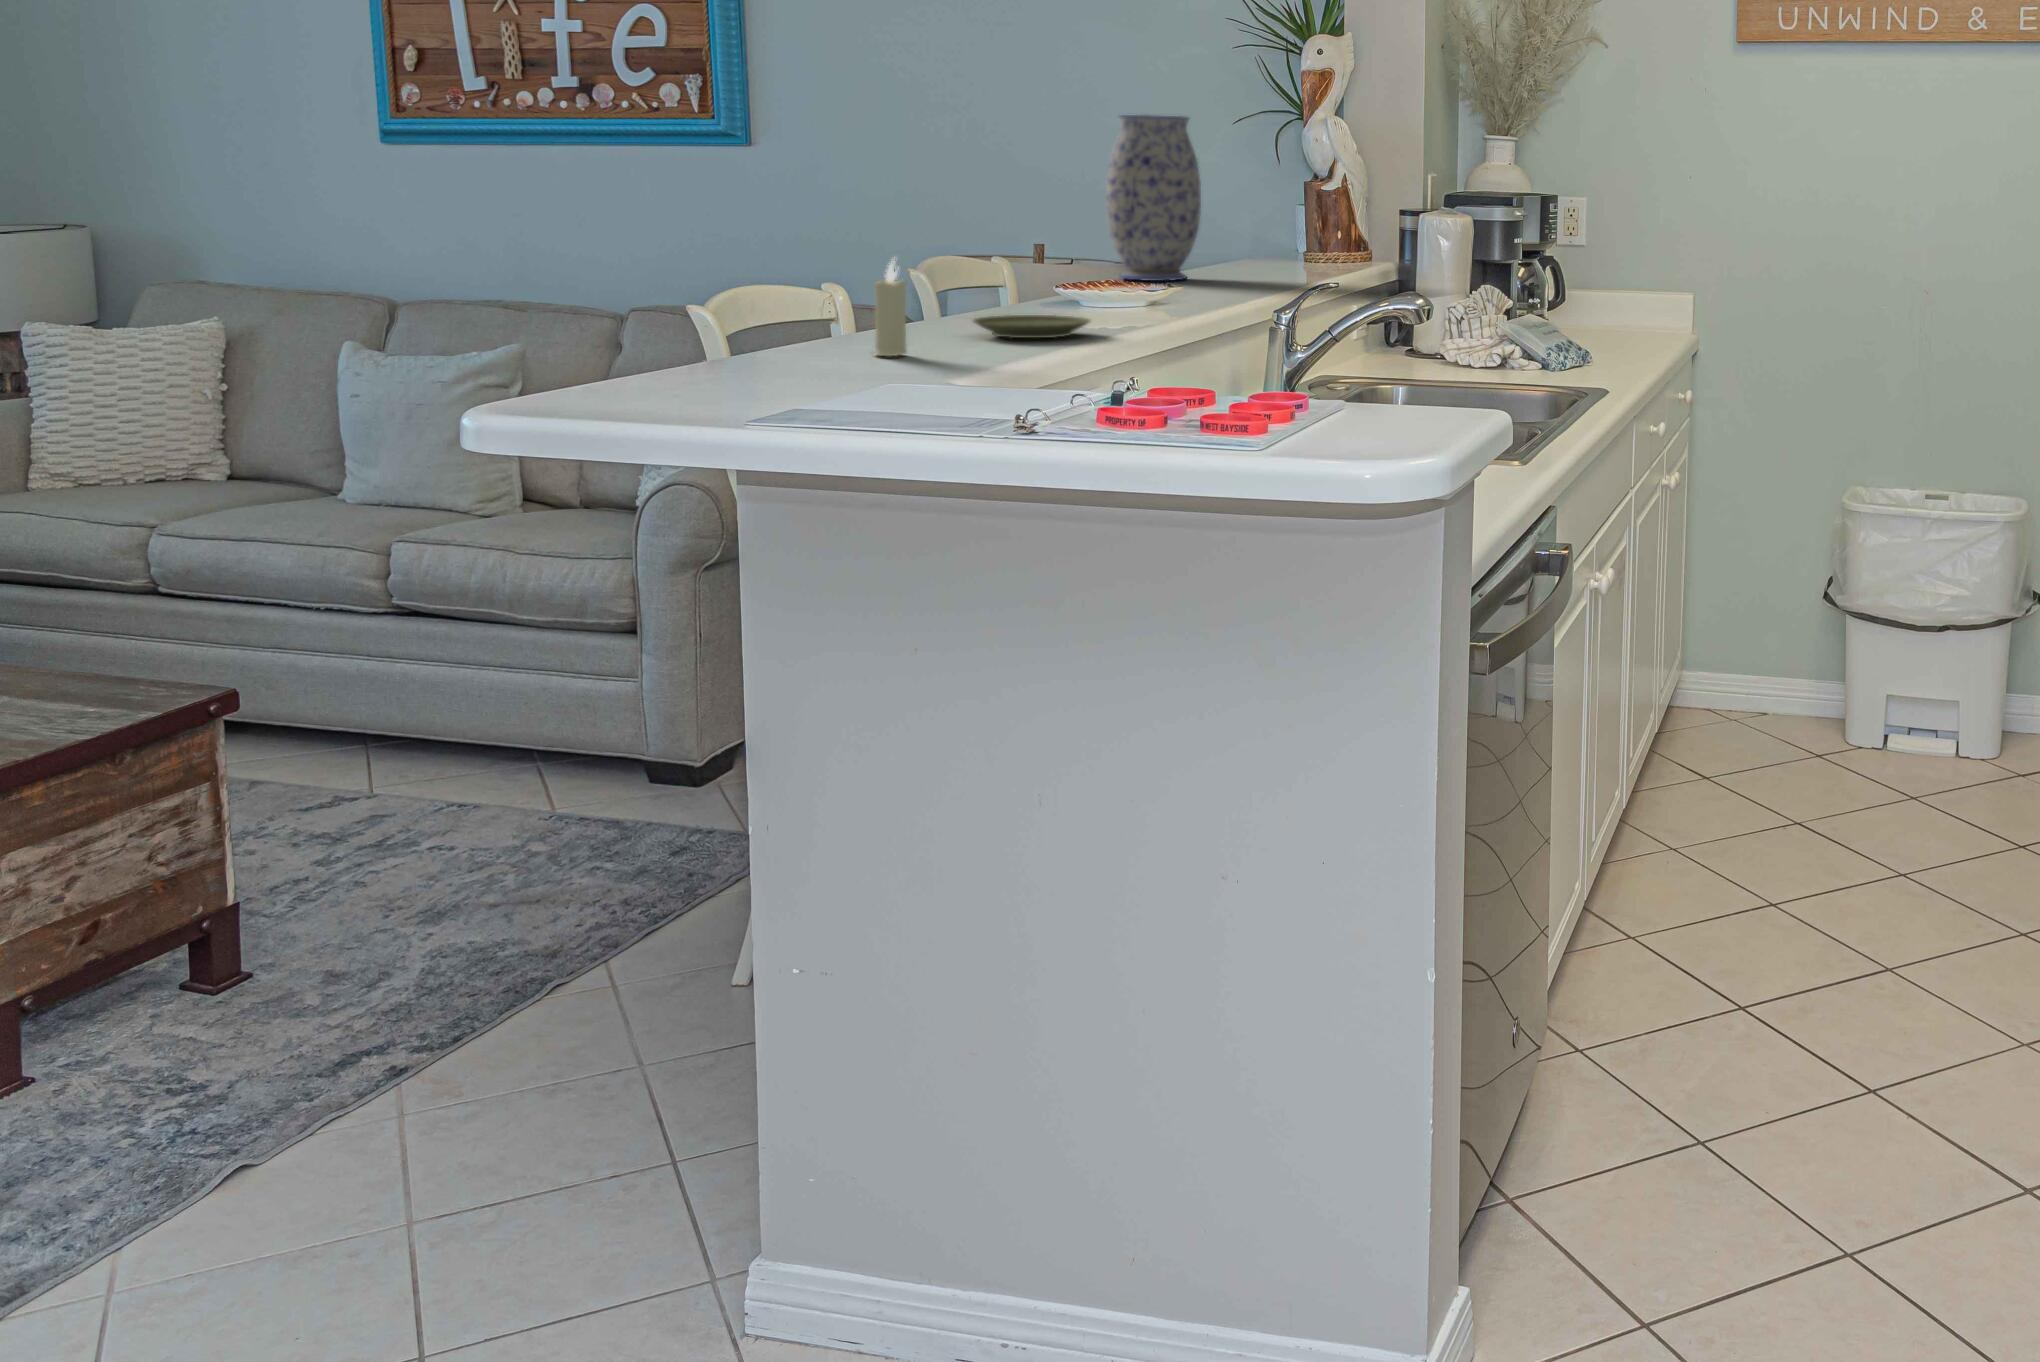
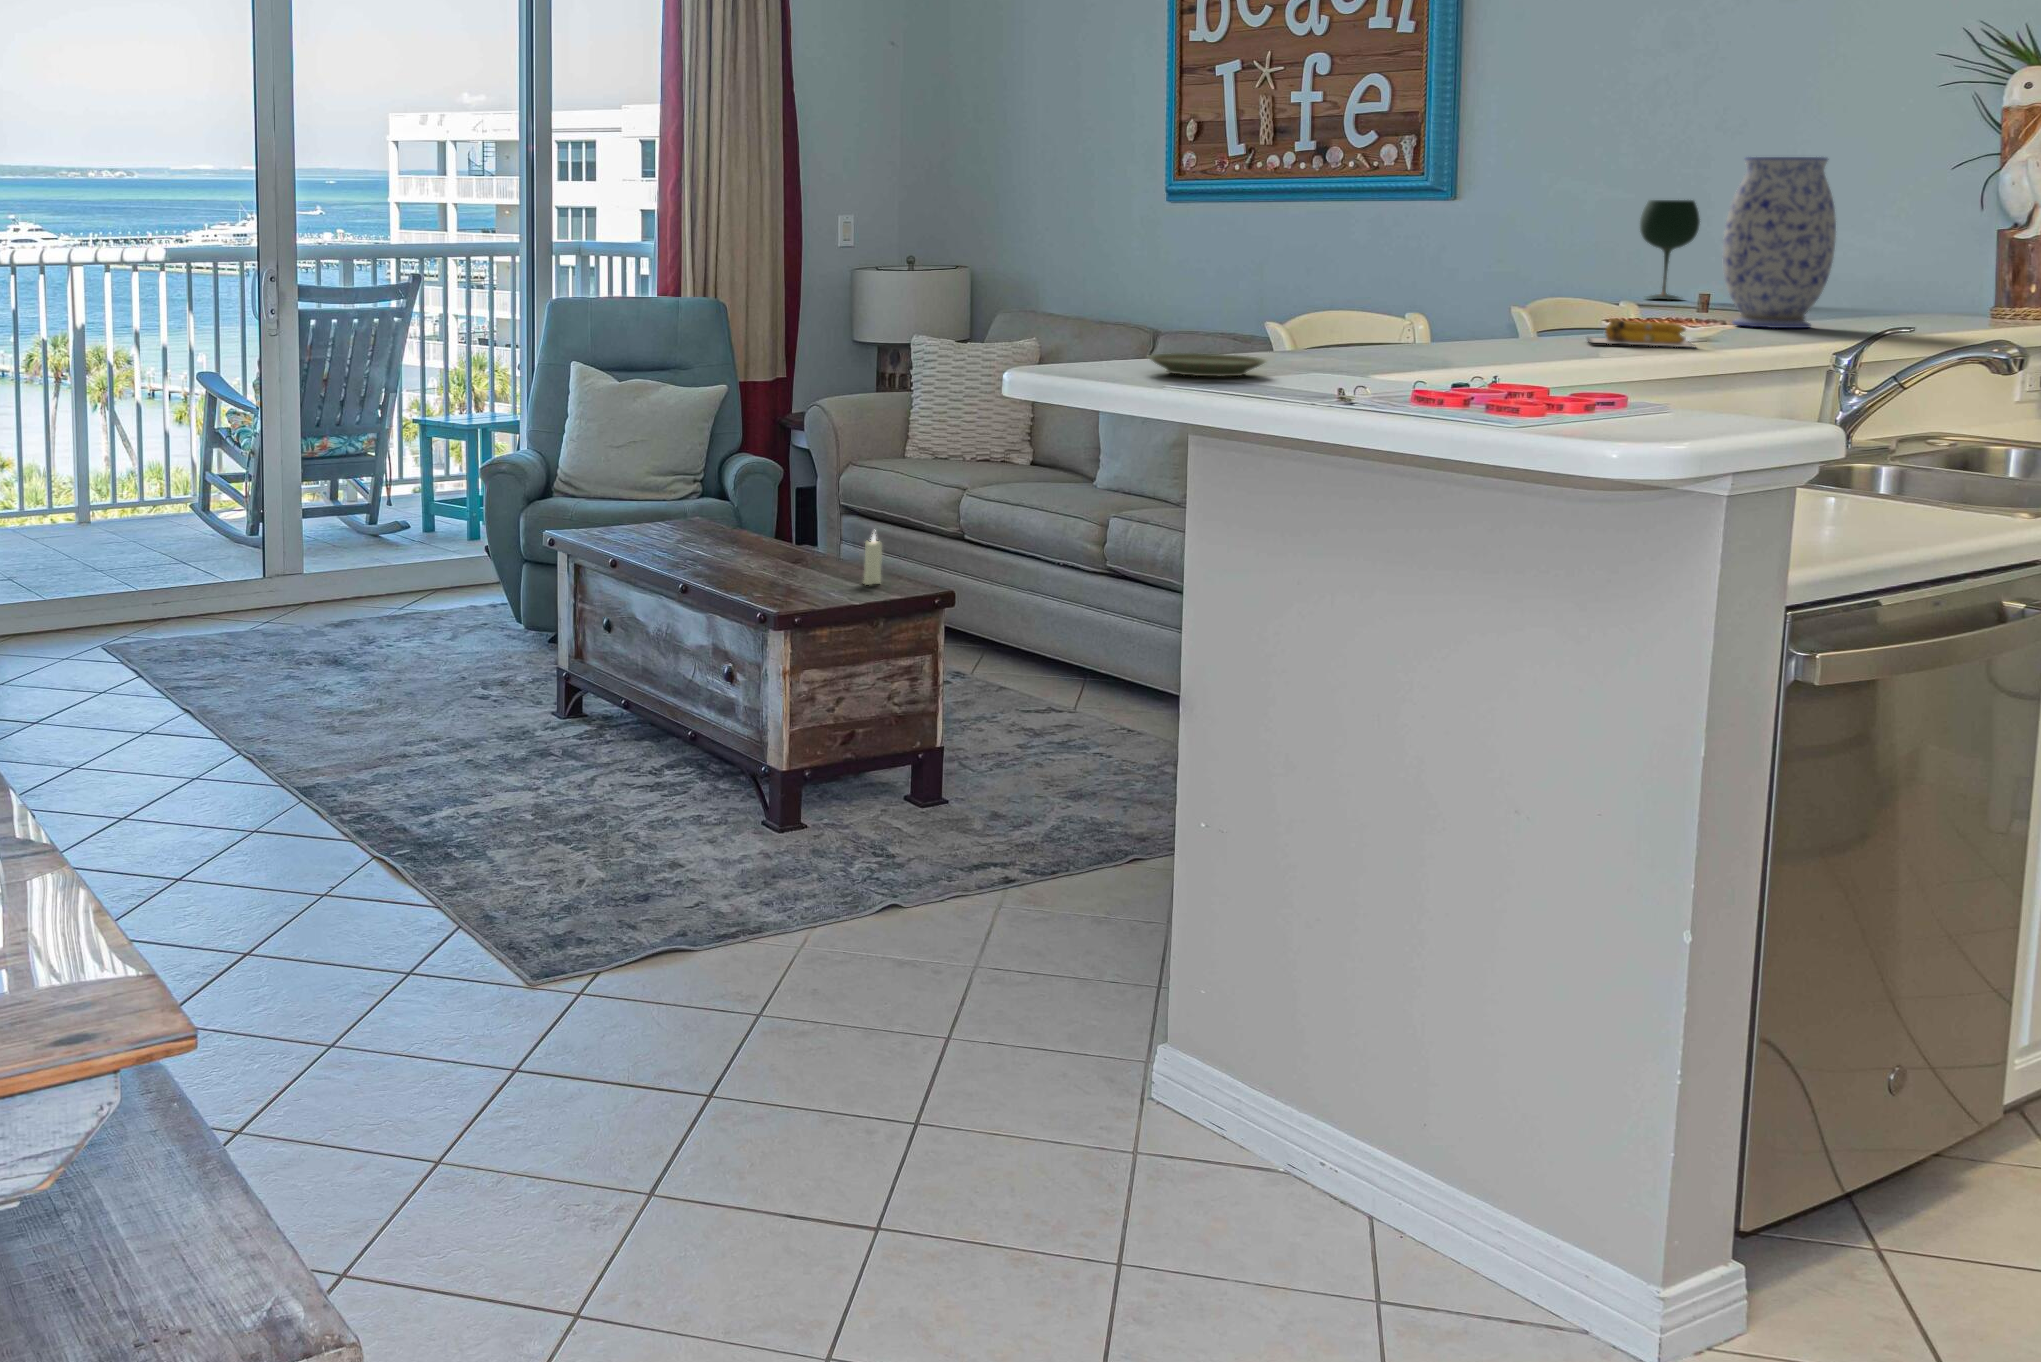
wine glass: none [970,152,1024,251] -> present [1640,200,1700,300]
candle: present [873,261,907,356] -> present [863,534,882,585]
banana: none [1035,282,1151,309] -> present [1586,318,1693,347]
plate: present [973,315,1090,338] -> present [1148,353,1266,376]

